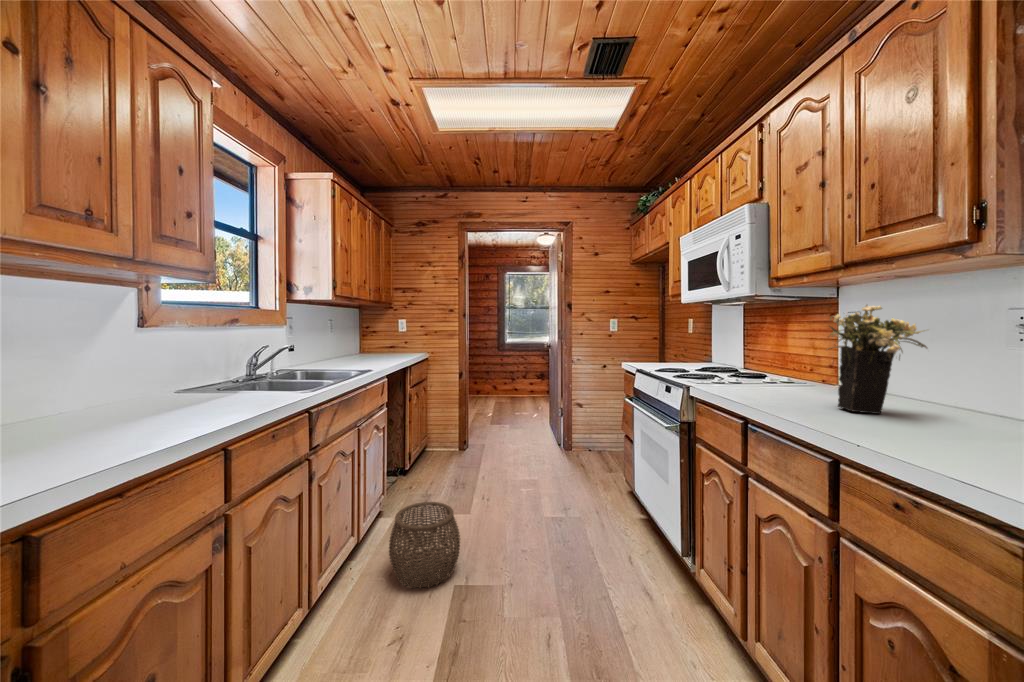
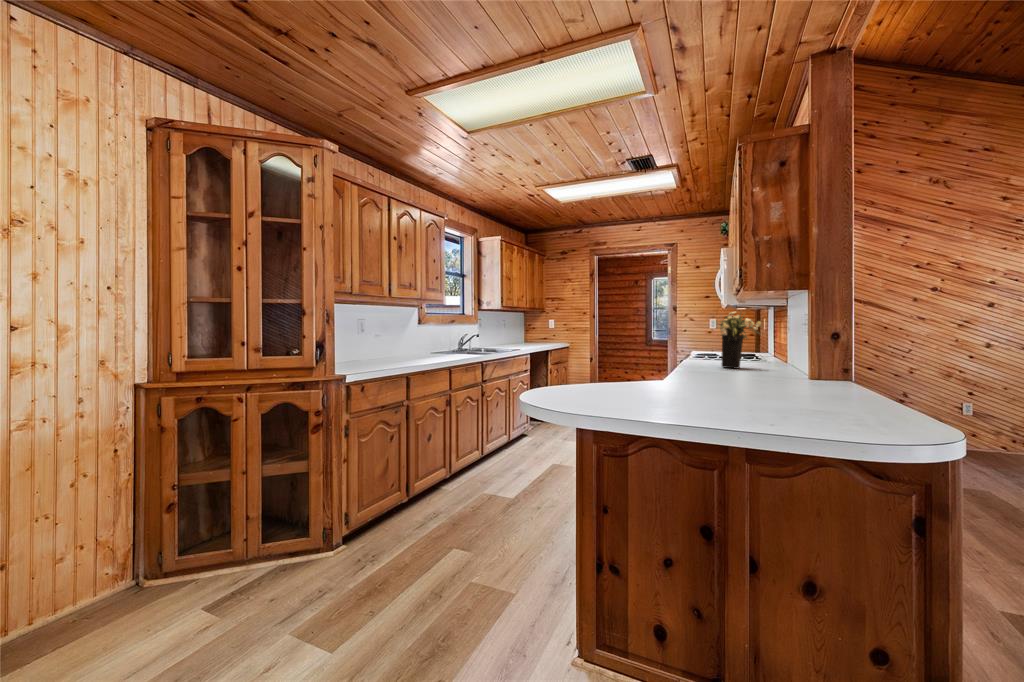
woven basket: present [389,502,460,588] -> none [518,422,556,461]

